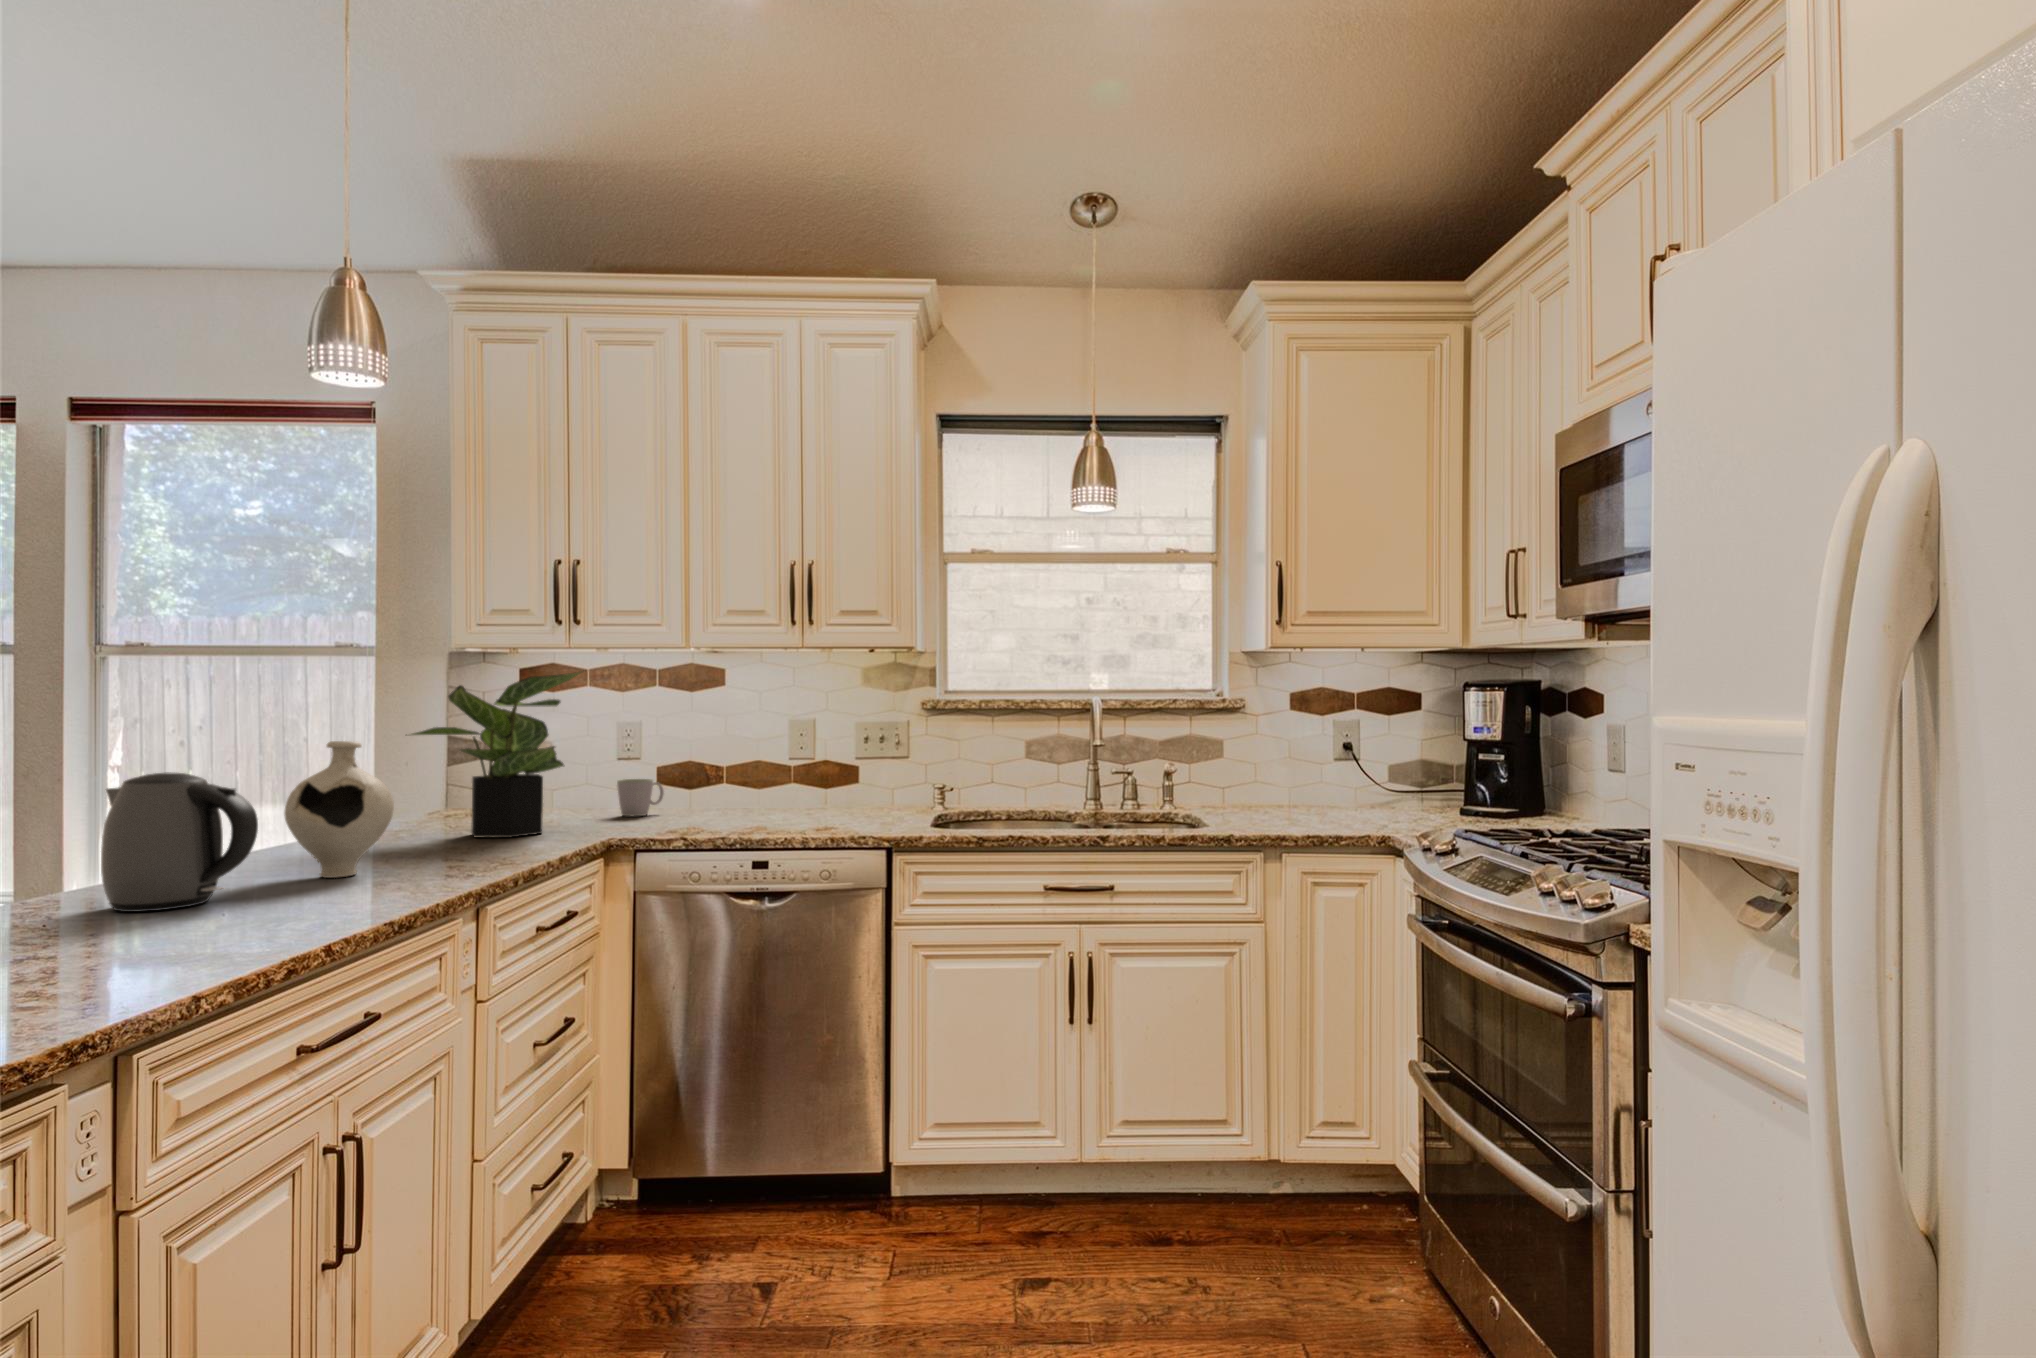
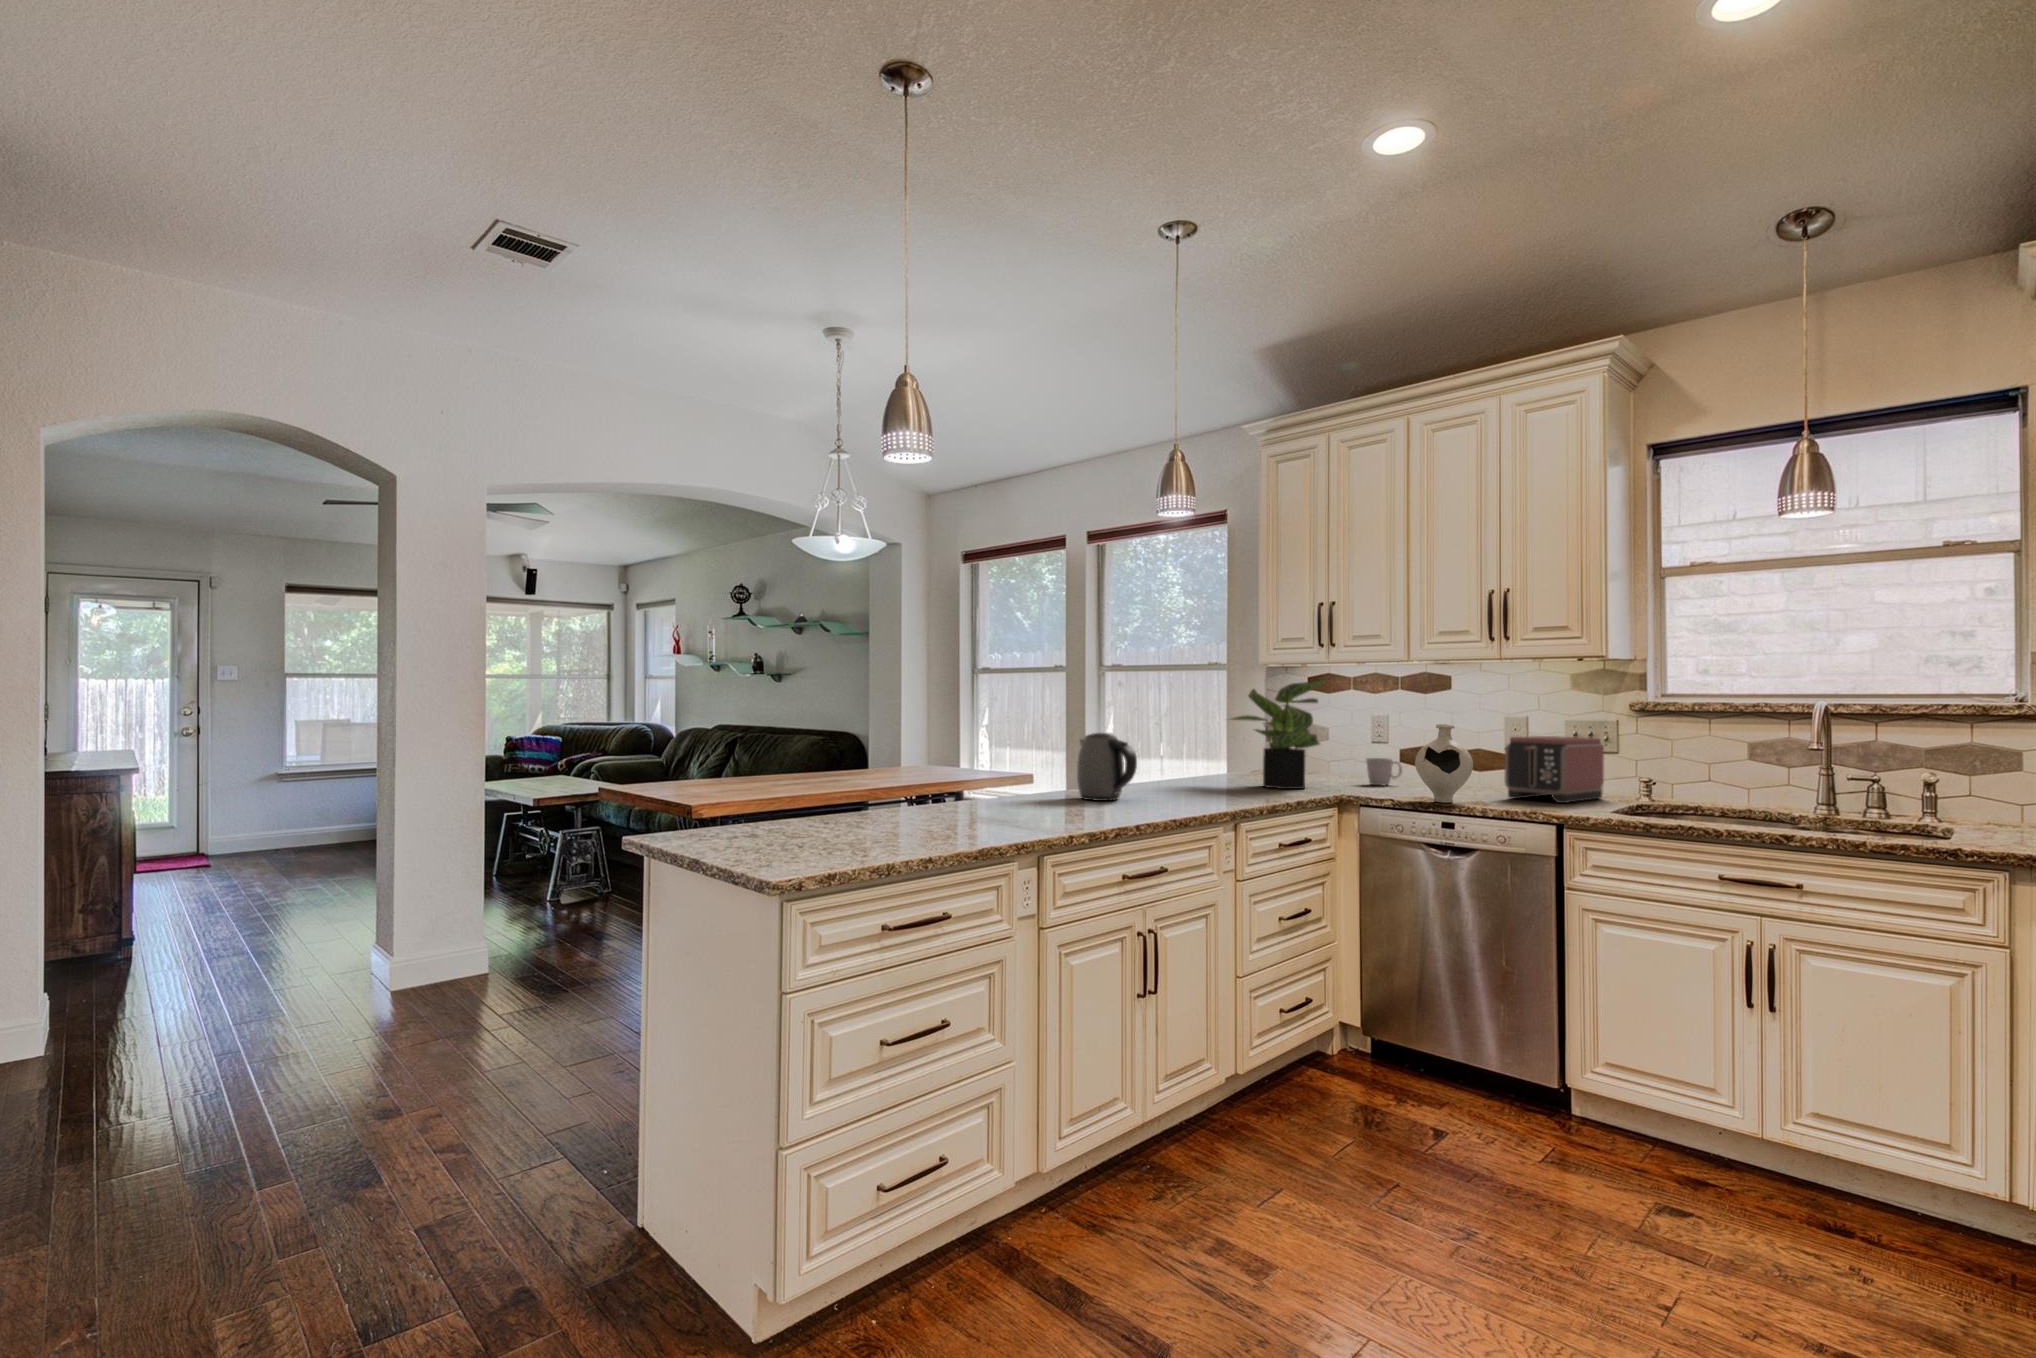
decorative vase: present [284,741,394,878] -> present [1415,724,1473,803]
toaster: none [805,741,895,820] -> present [1505,736,1604,803]

